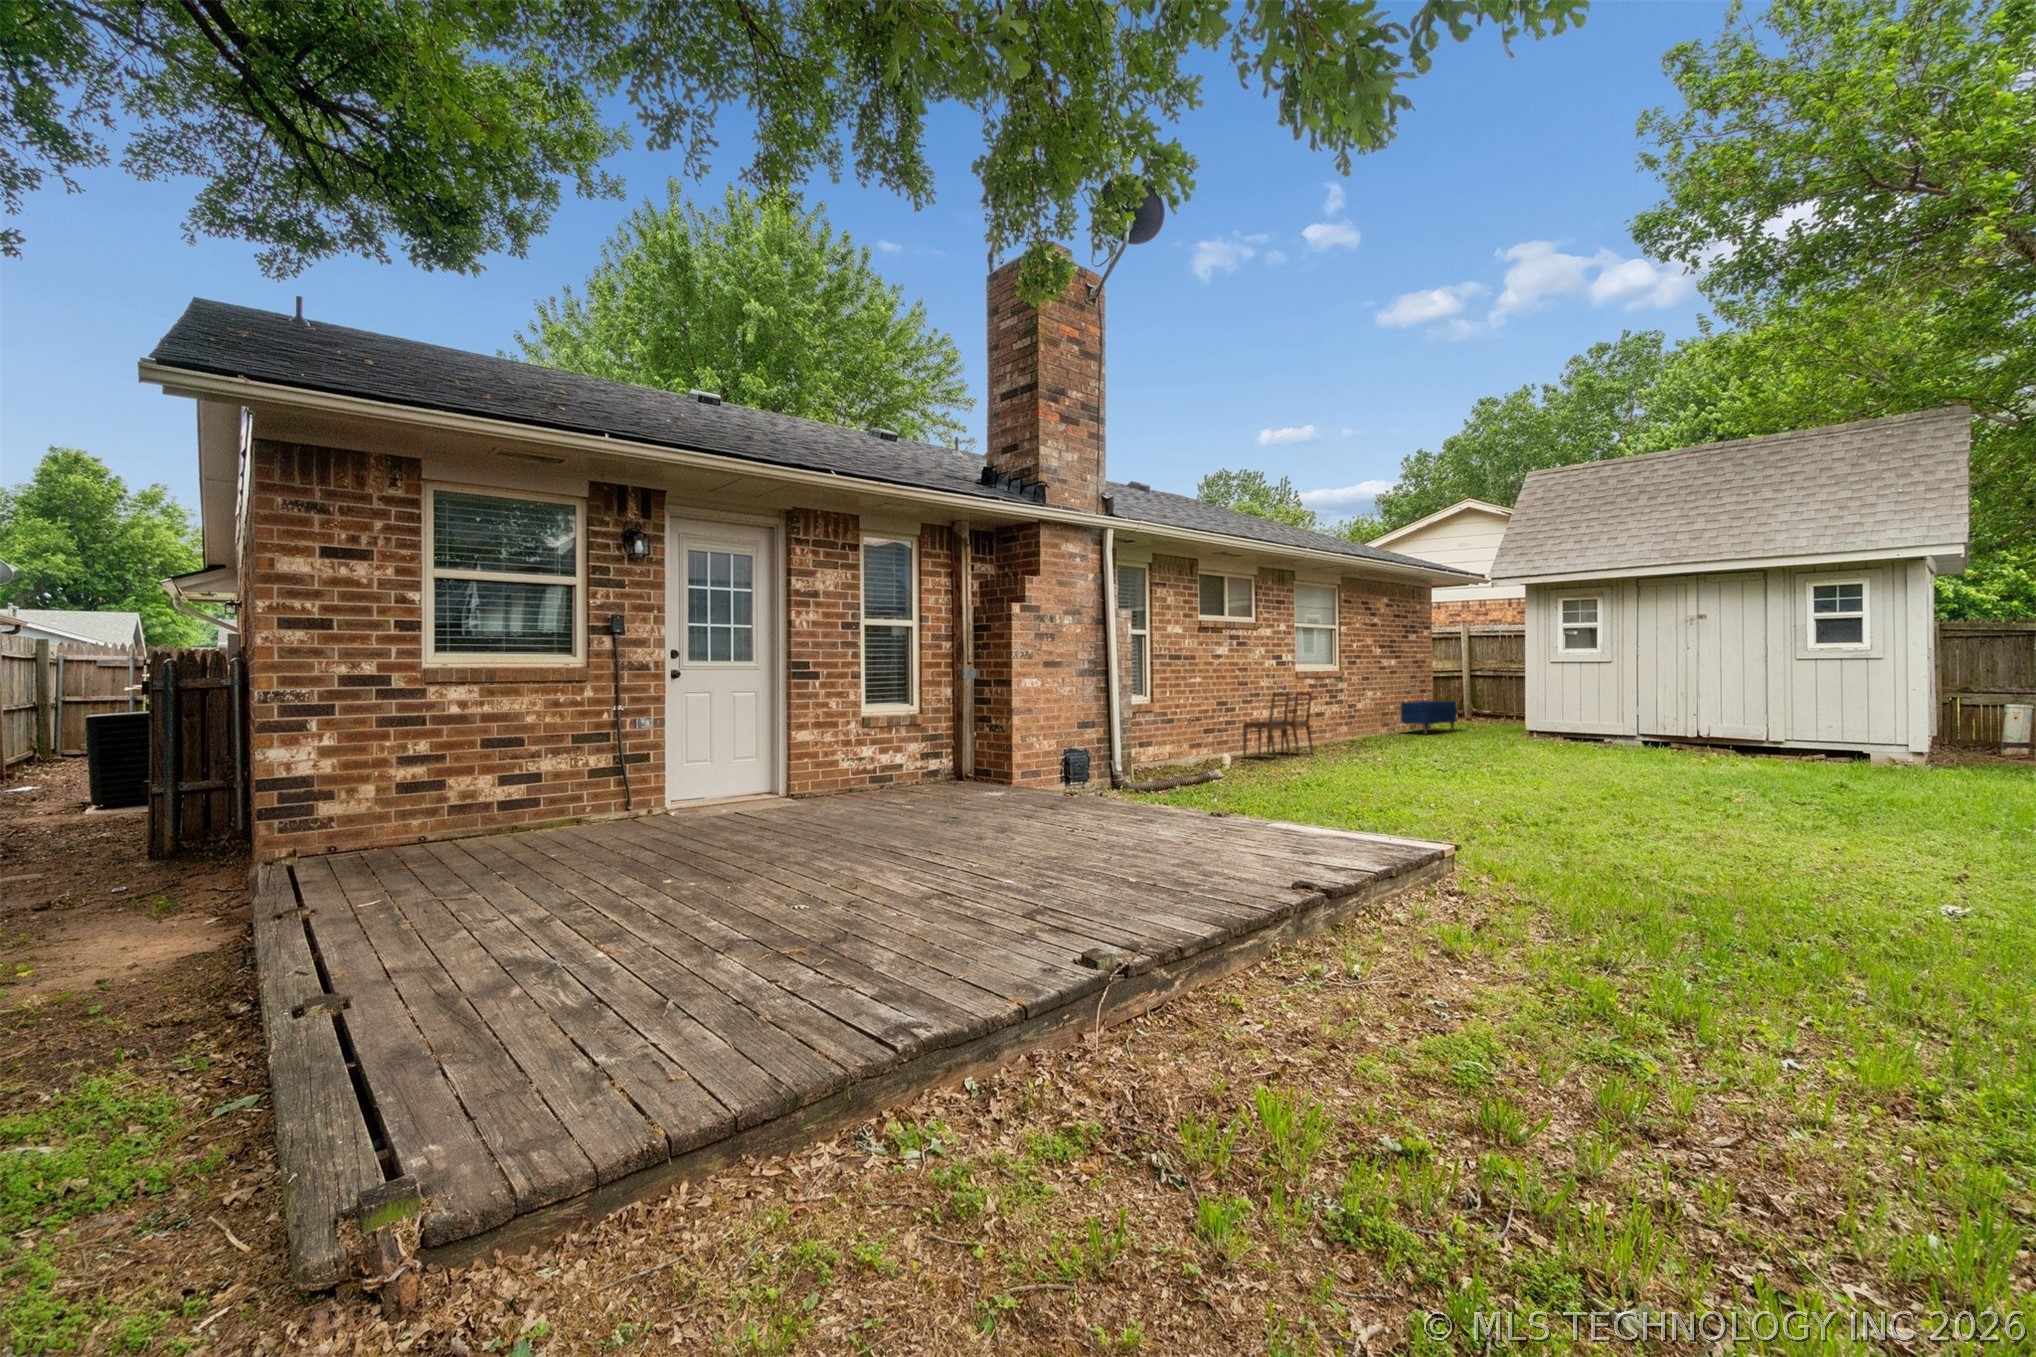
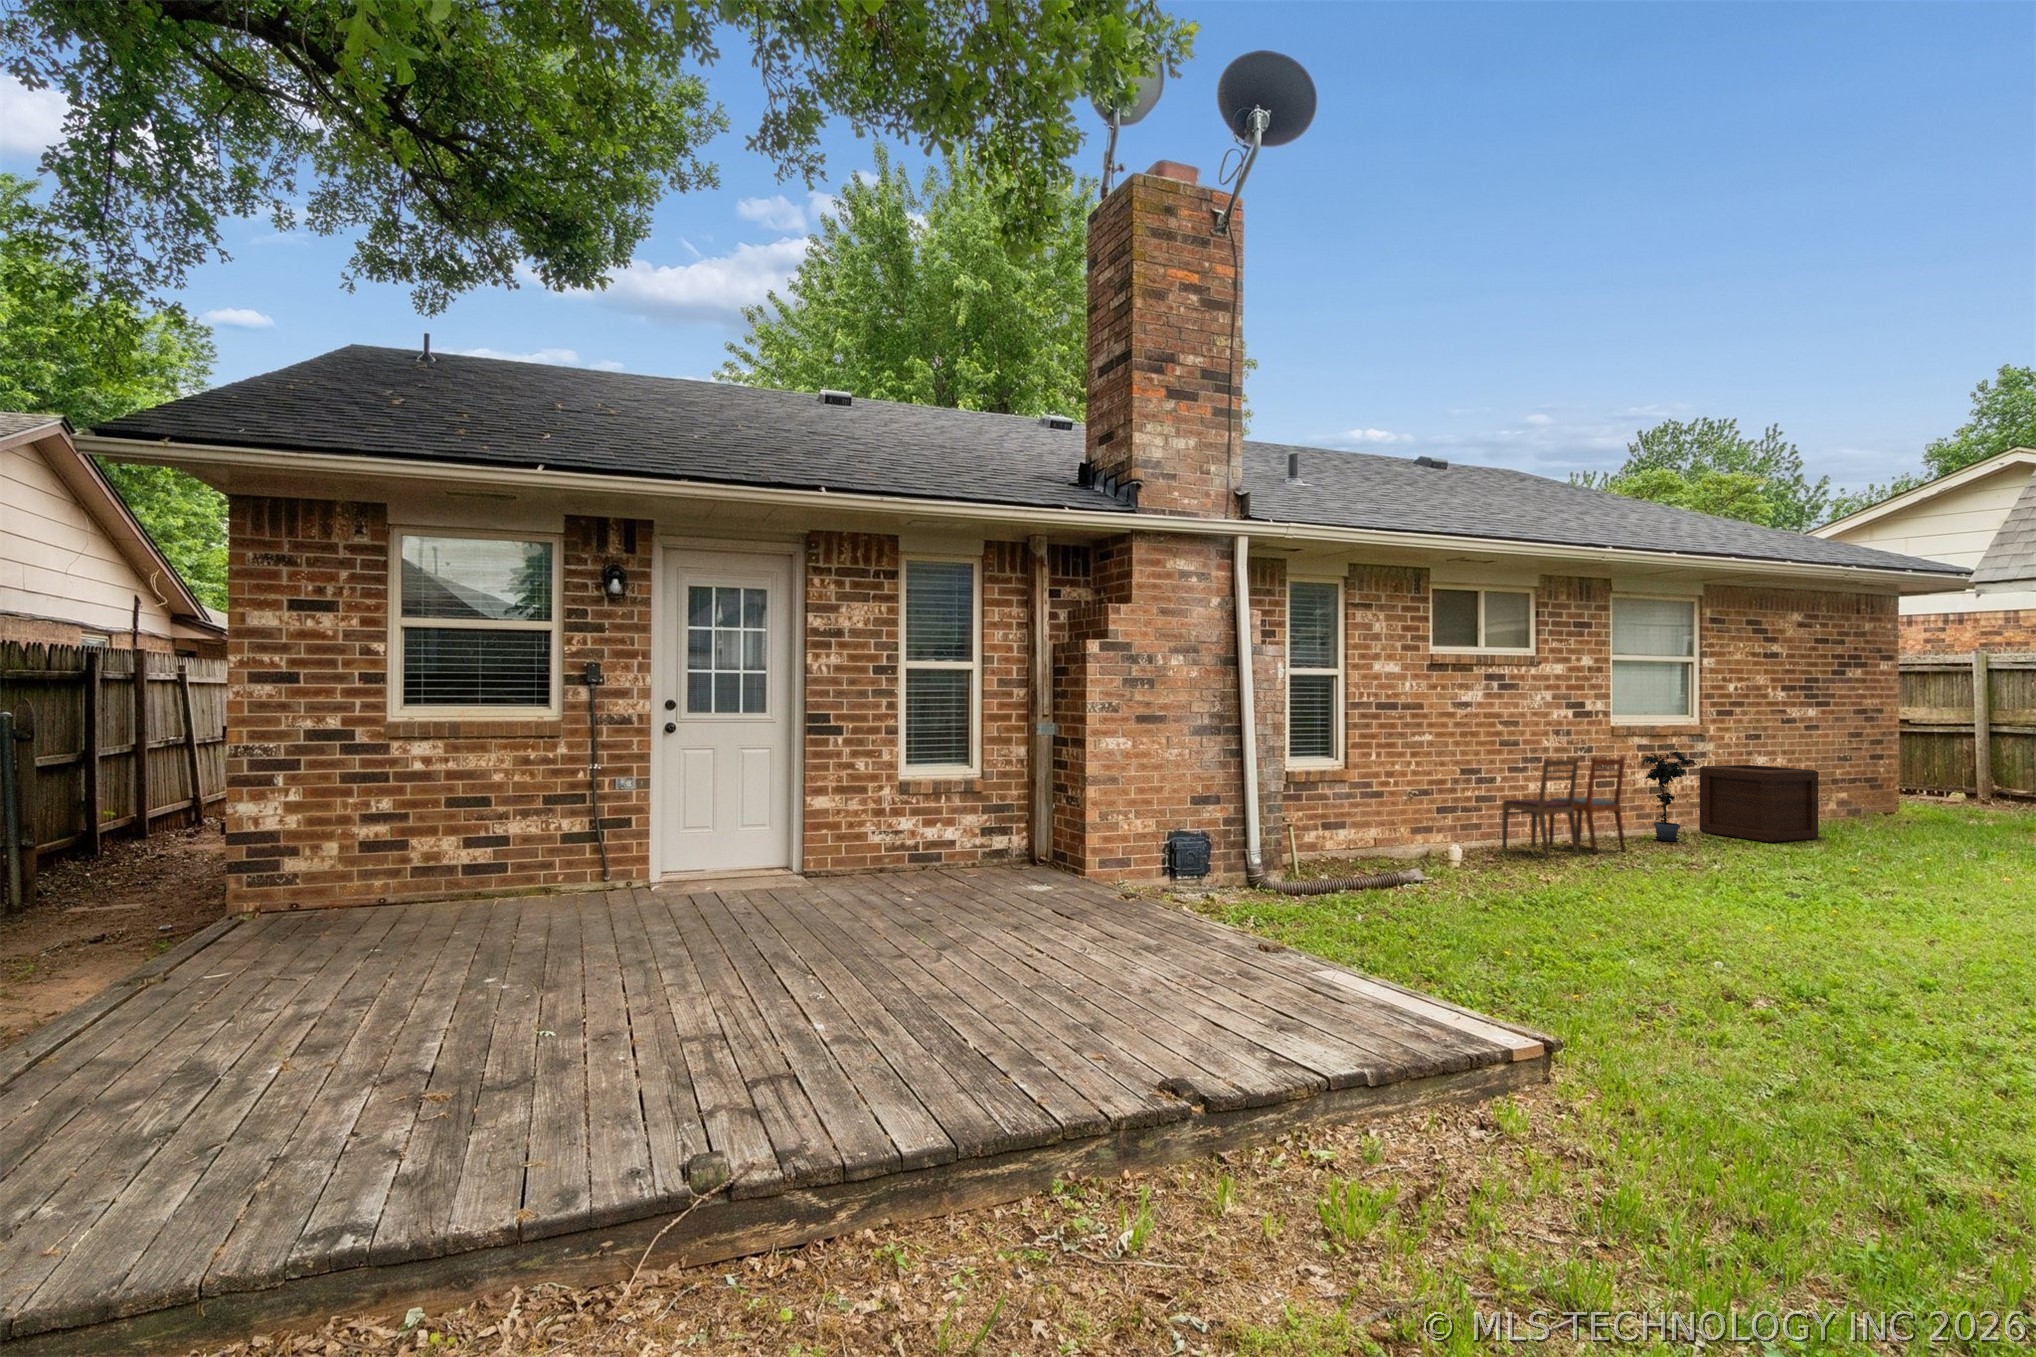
potted plant: none [1312,685,1344,747] -> present [1640,748,1697,841]
wooden crate: none [1341,697,1405,744] -> present [1699,765,1818,842]
bench: present [1398,701,1457,734] -> none [1818,771,1946,829]

